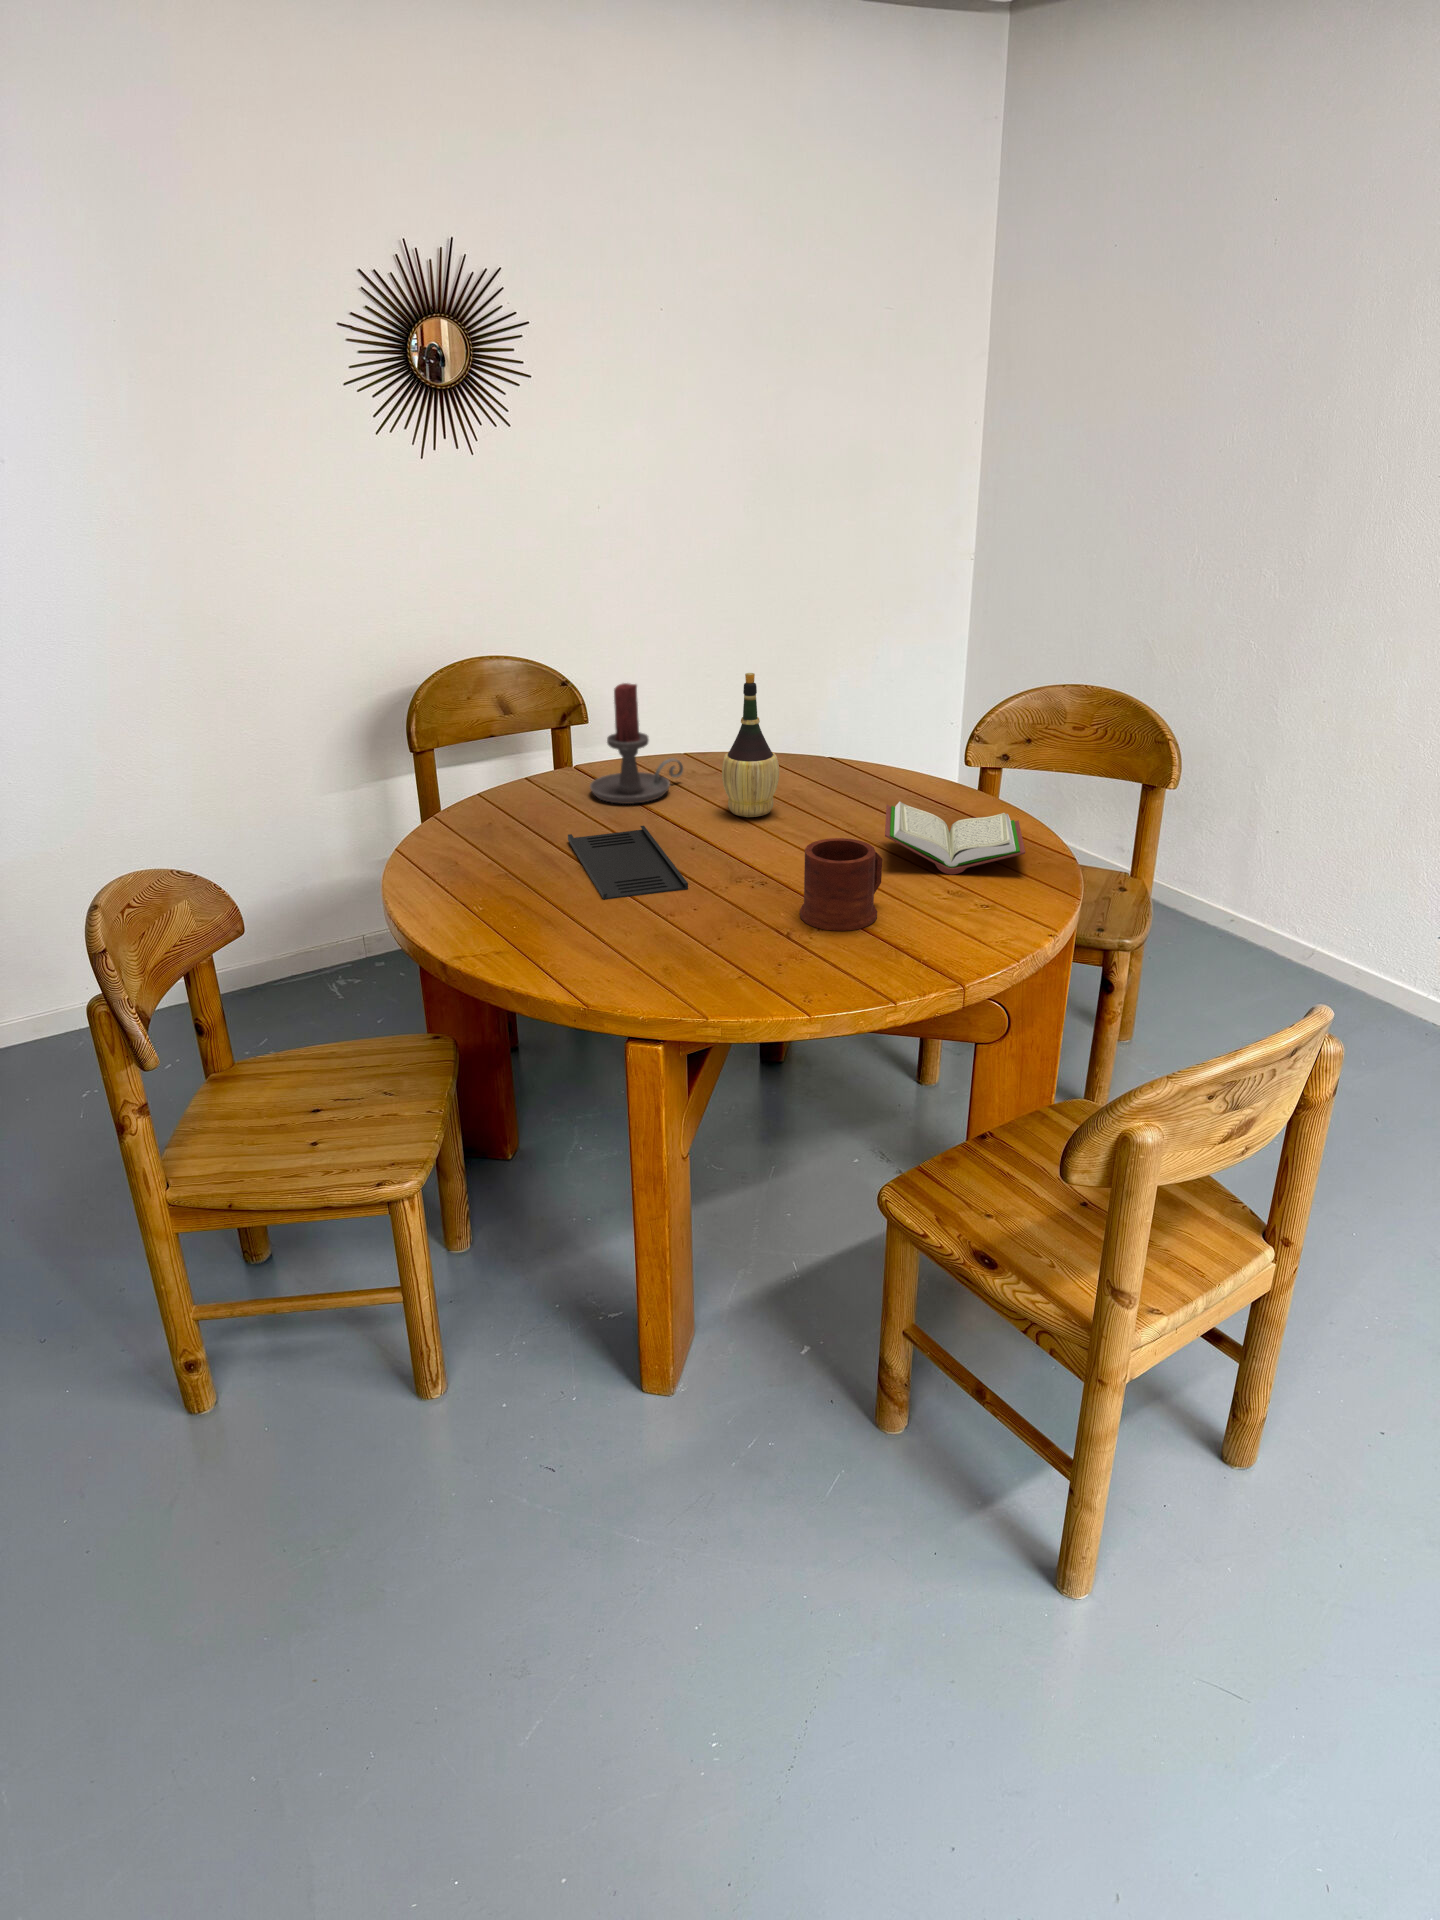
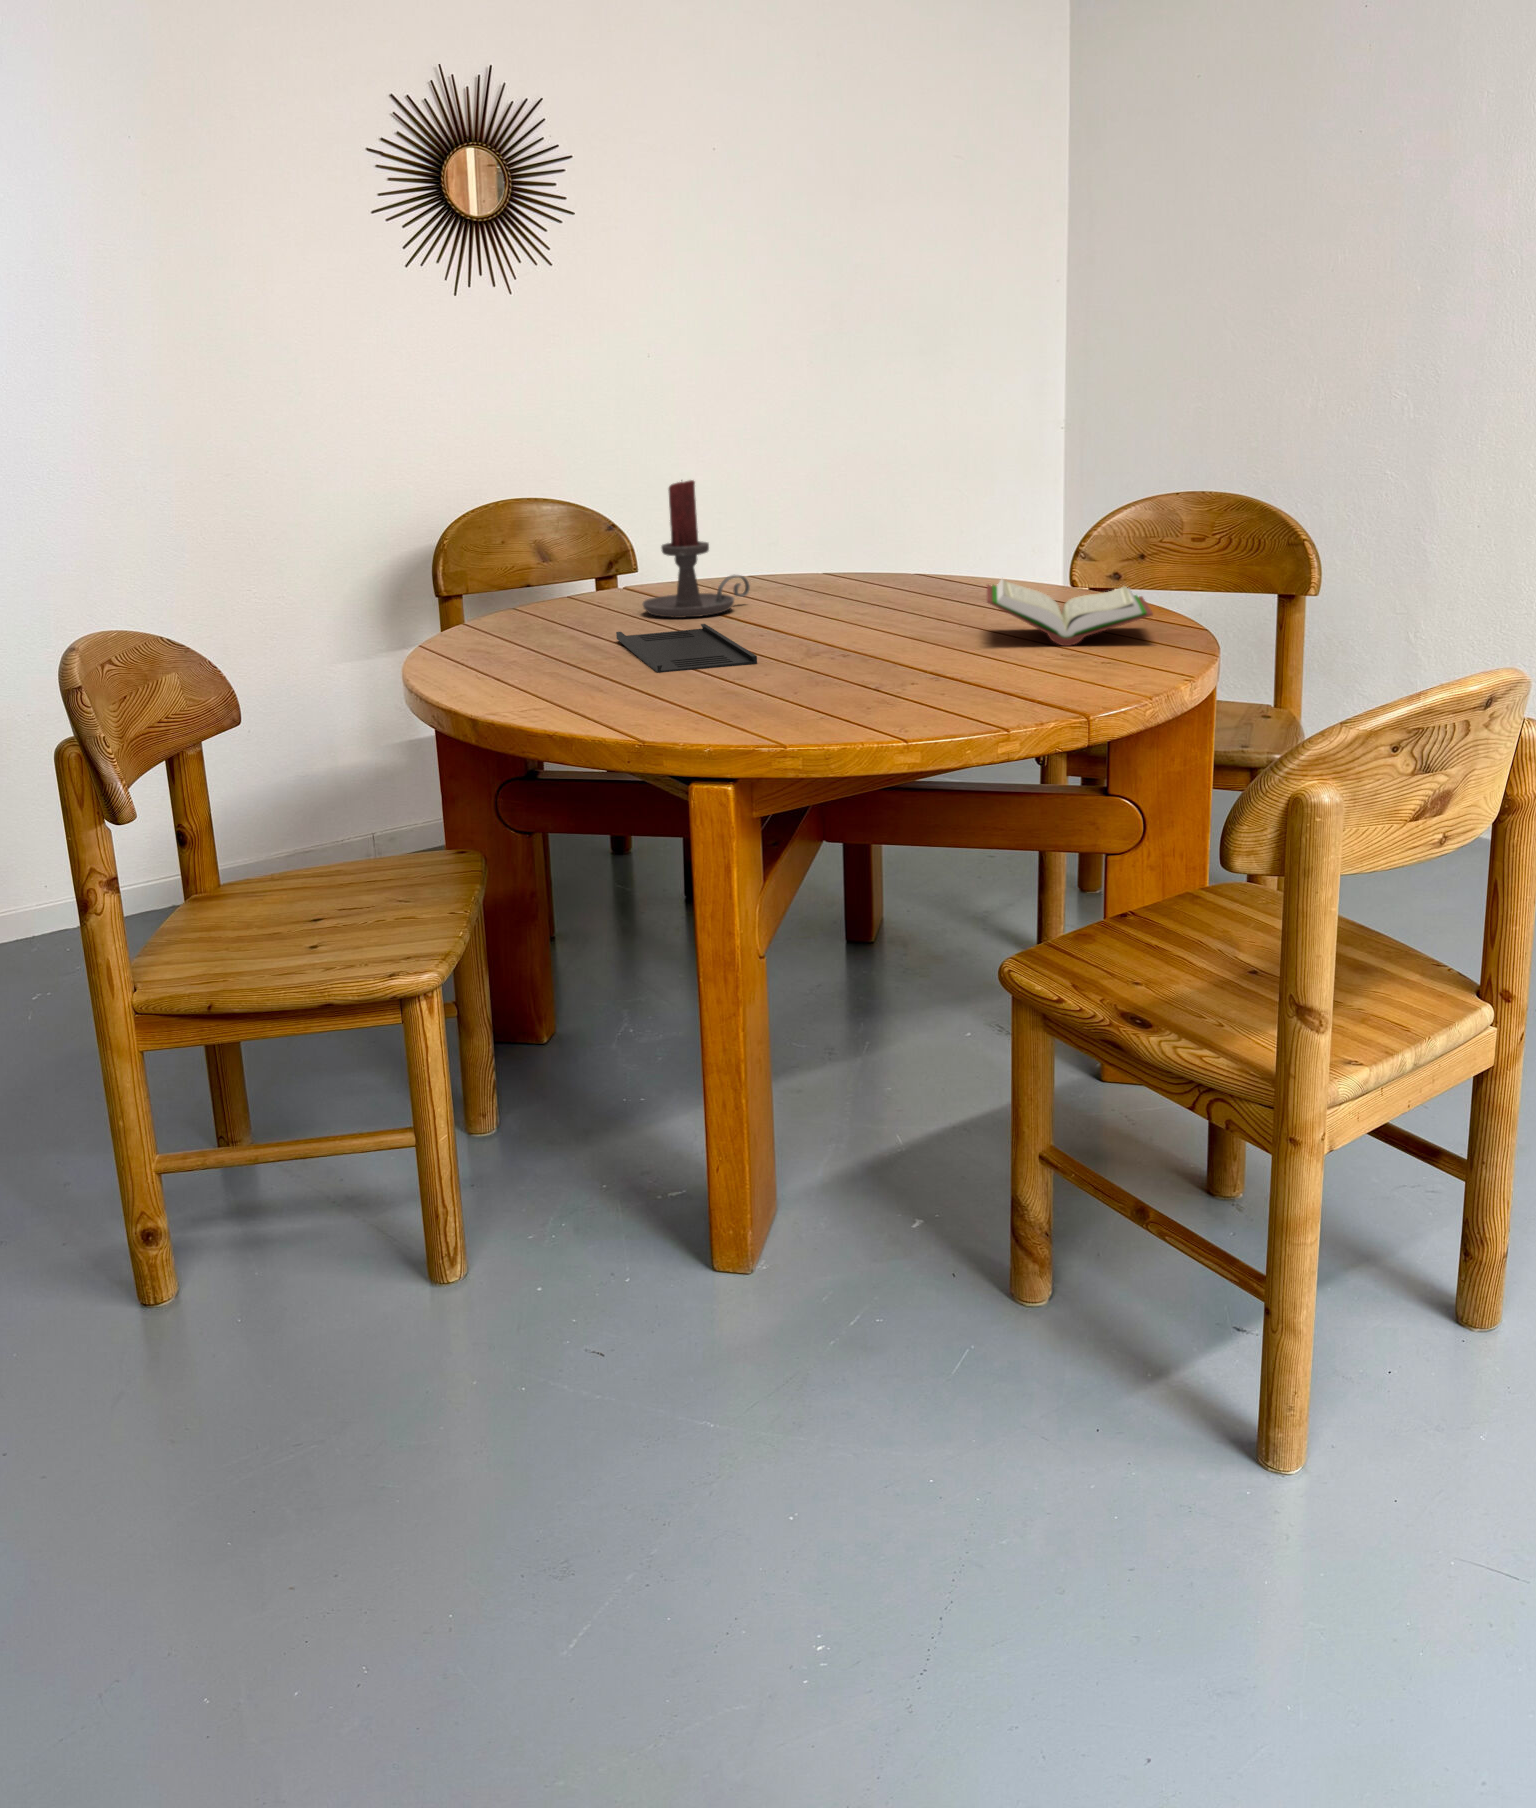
wine bottle: present [722,673,779,817] -> none [794,450,860,619]
mug: present [800,838,882,931] -> none [890,584,985,682]

